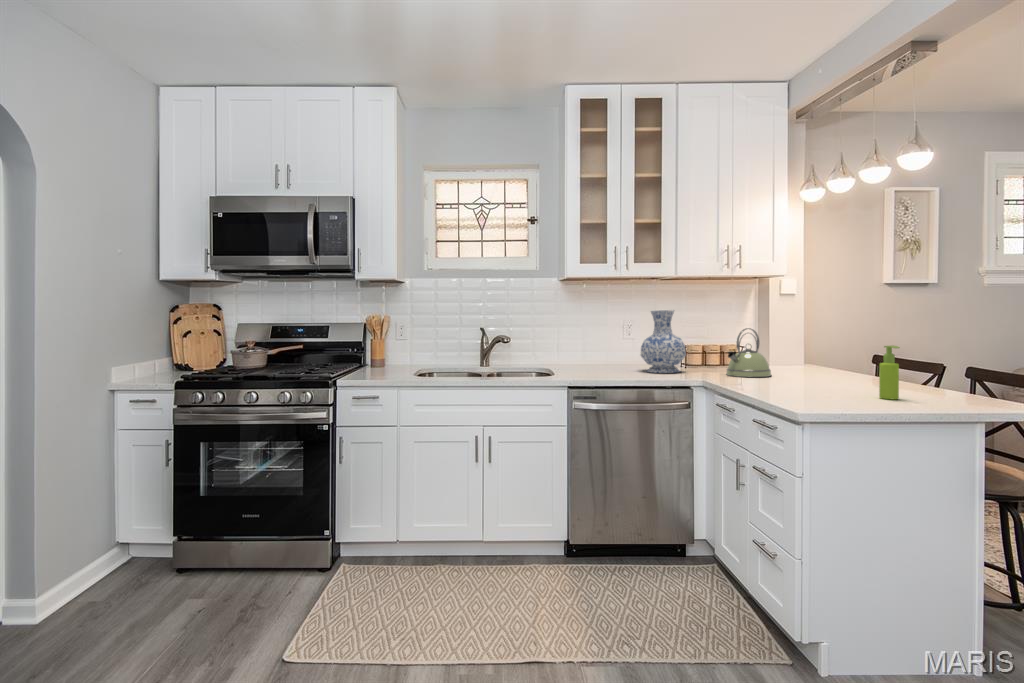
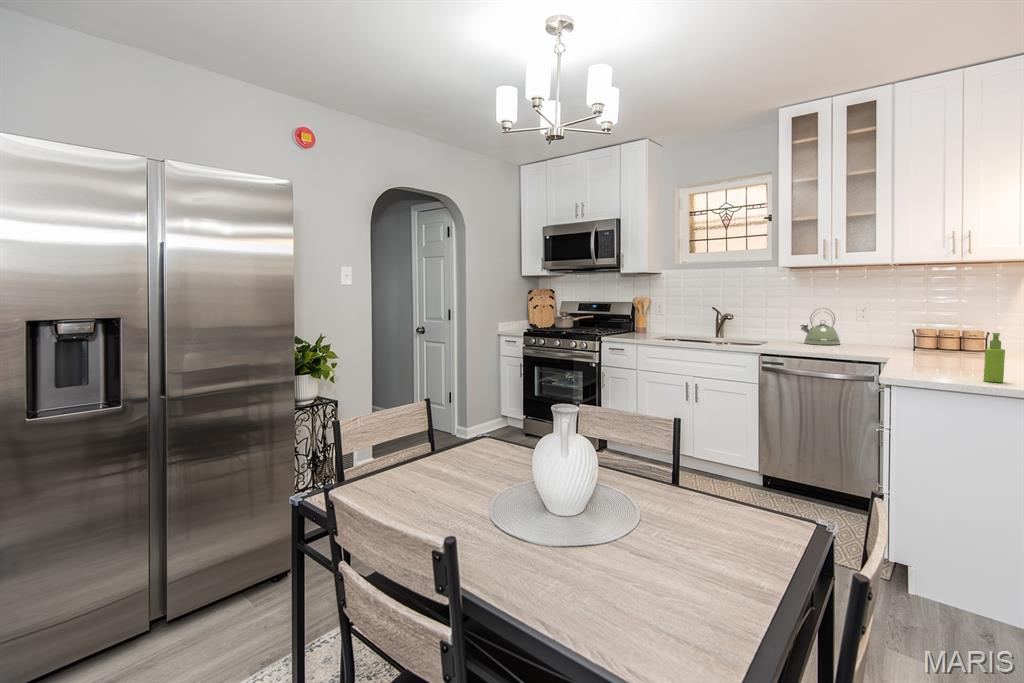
vase: present [640,310,686,373] -> none [845,294,894,351]
kettle: present [726,328,771,377] -> present [801,308,840,345]

